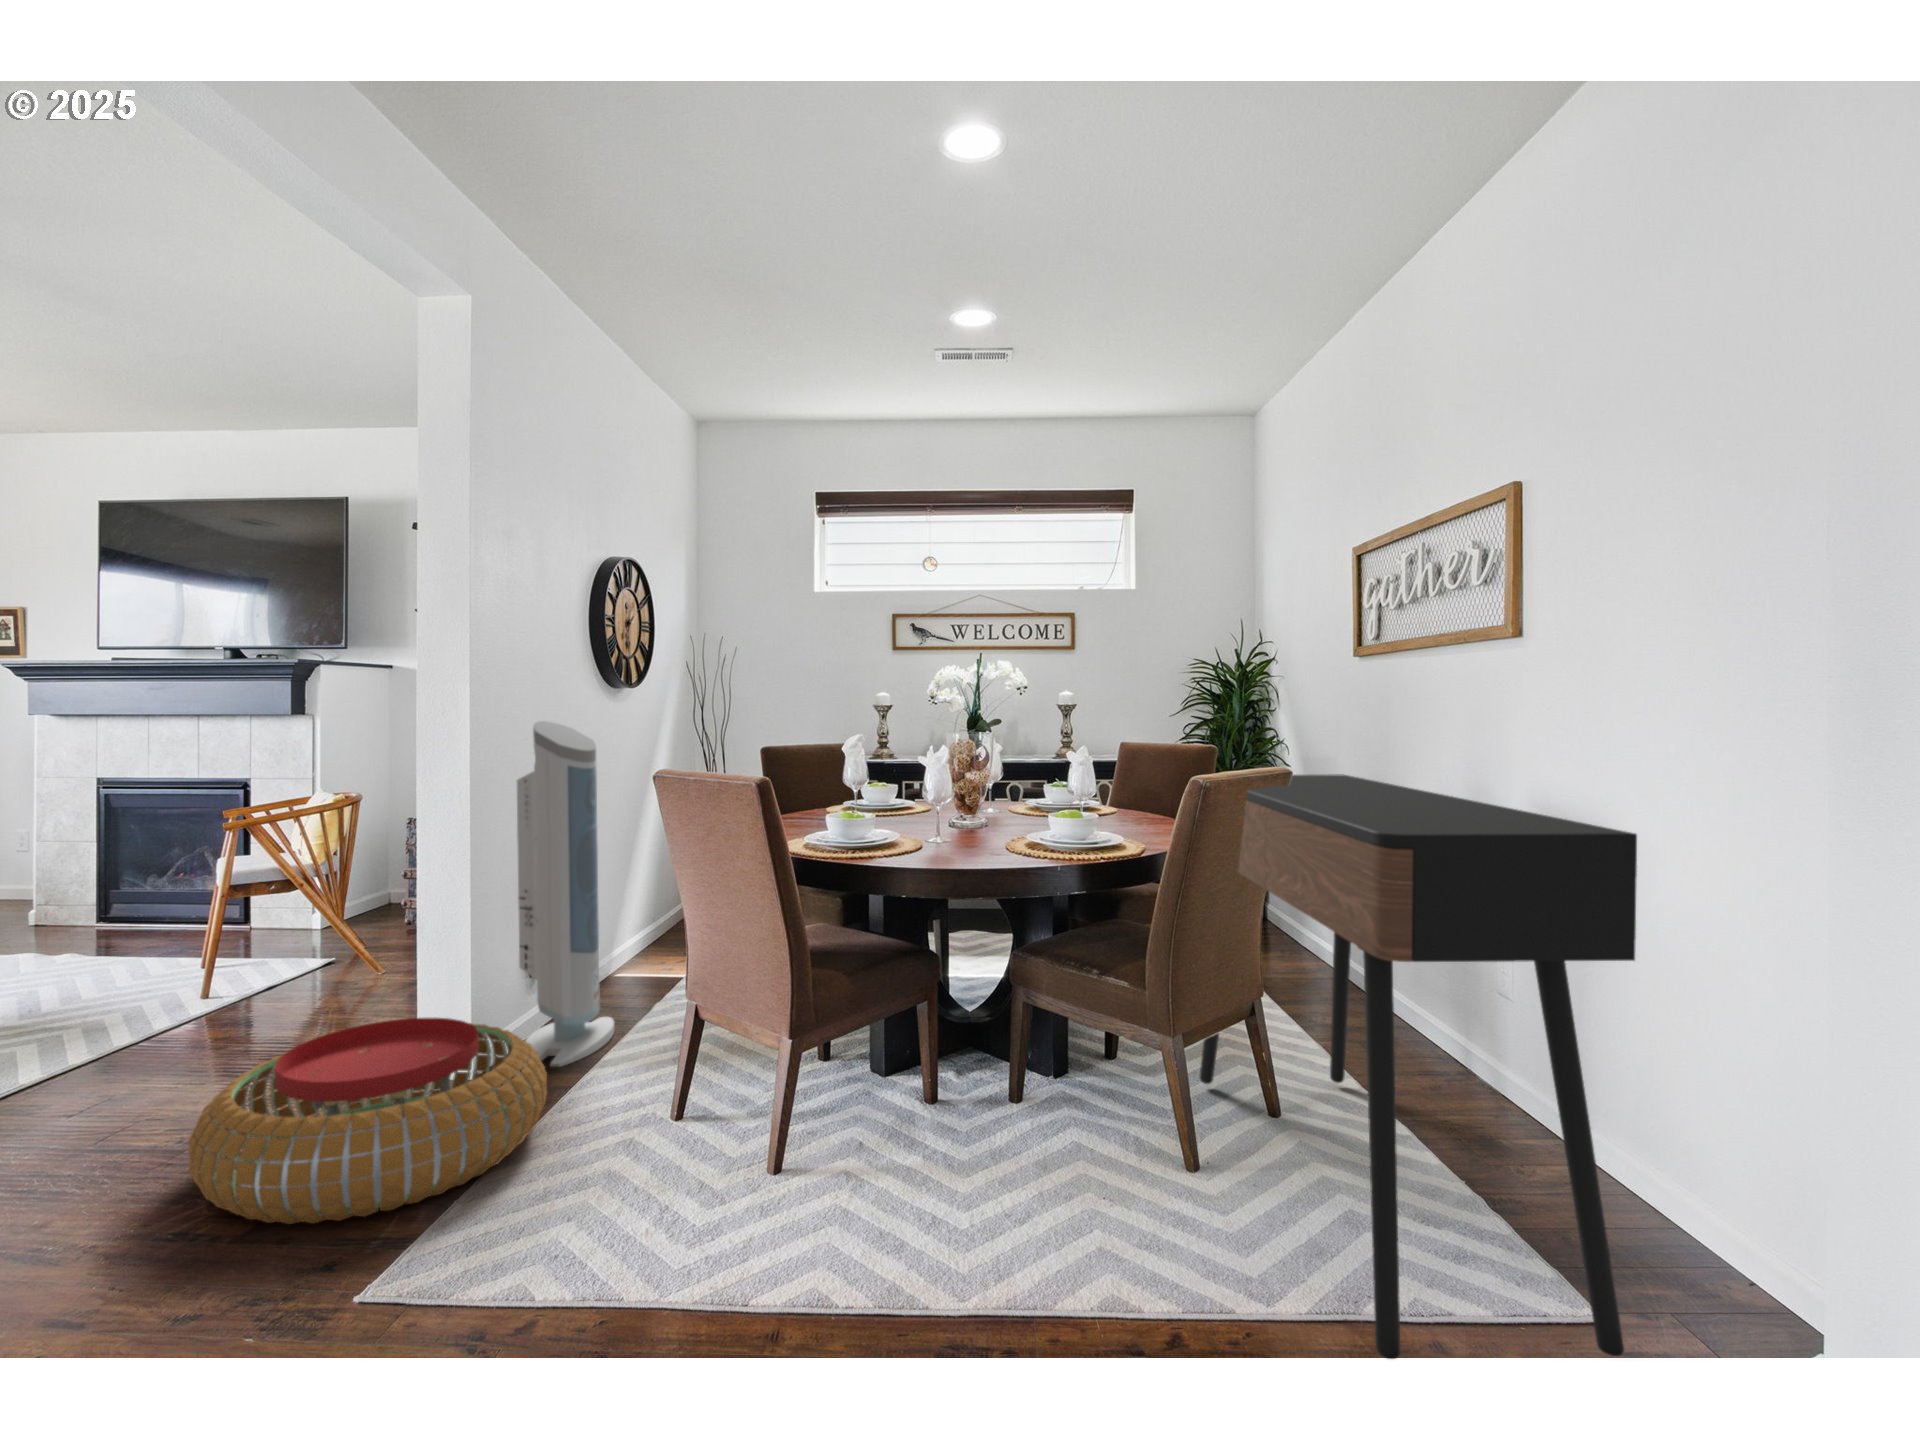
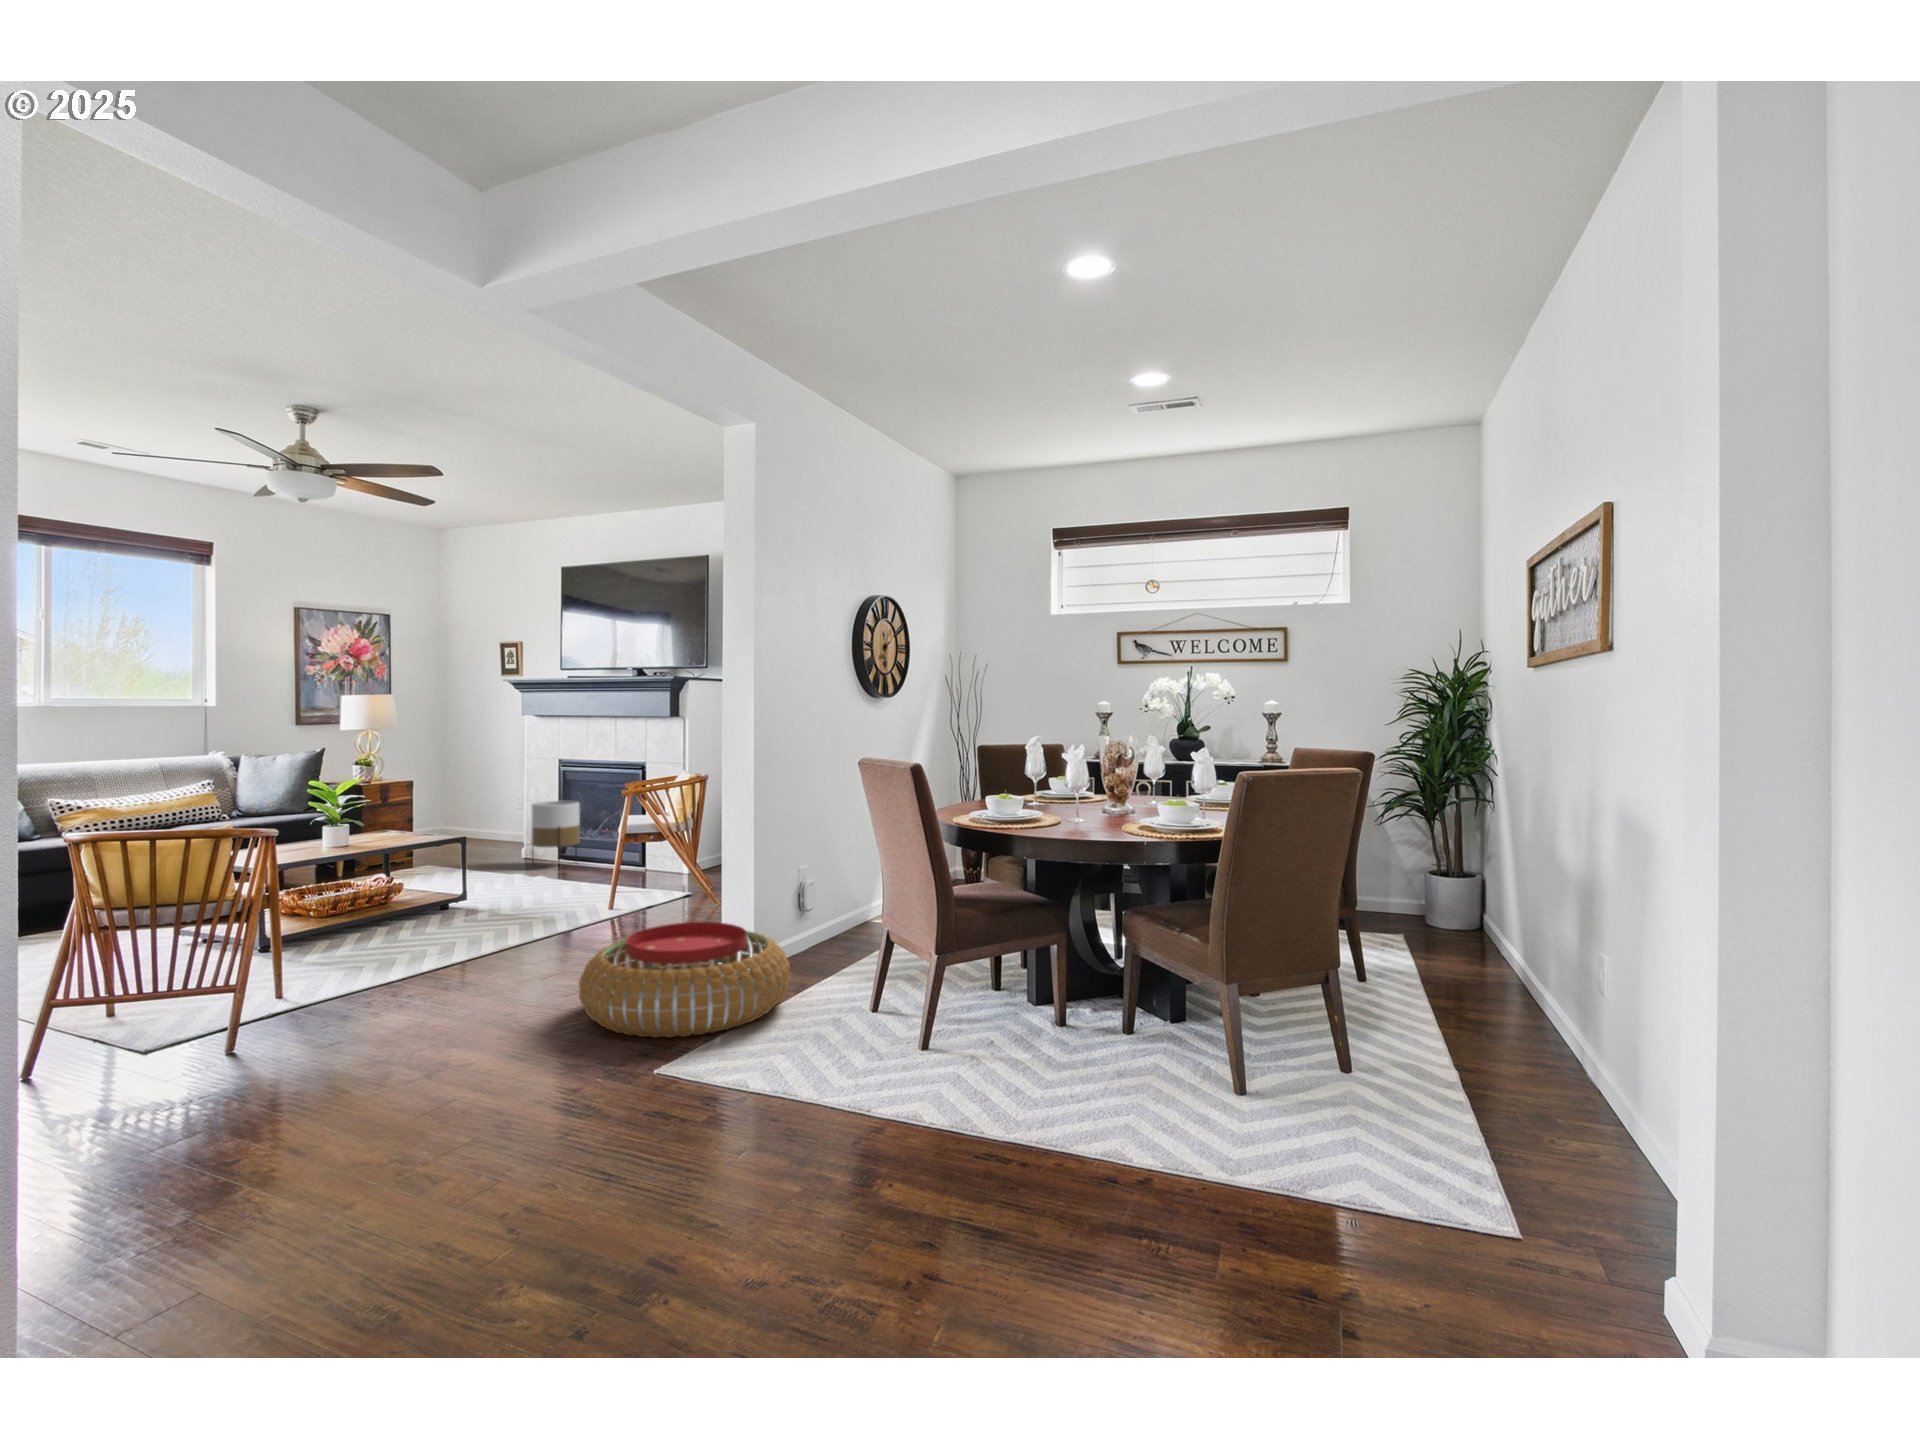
air purifier: present [517,721,614,1067] -> none [788,721,856,974]
console table: present [1199,774,1637,1359] -> none [1295,773,1531,1257]
planter: none [51,838,139,938] -> present [532,801,580,867]

